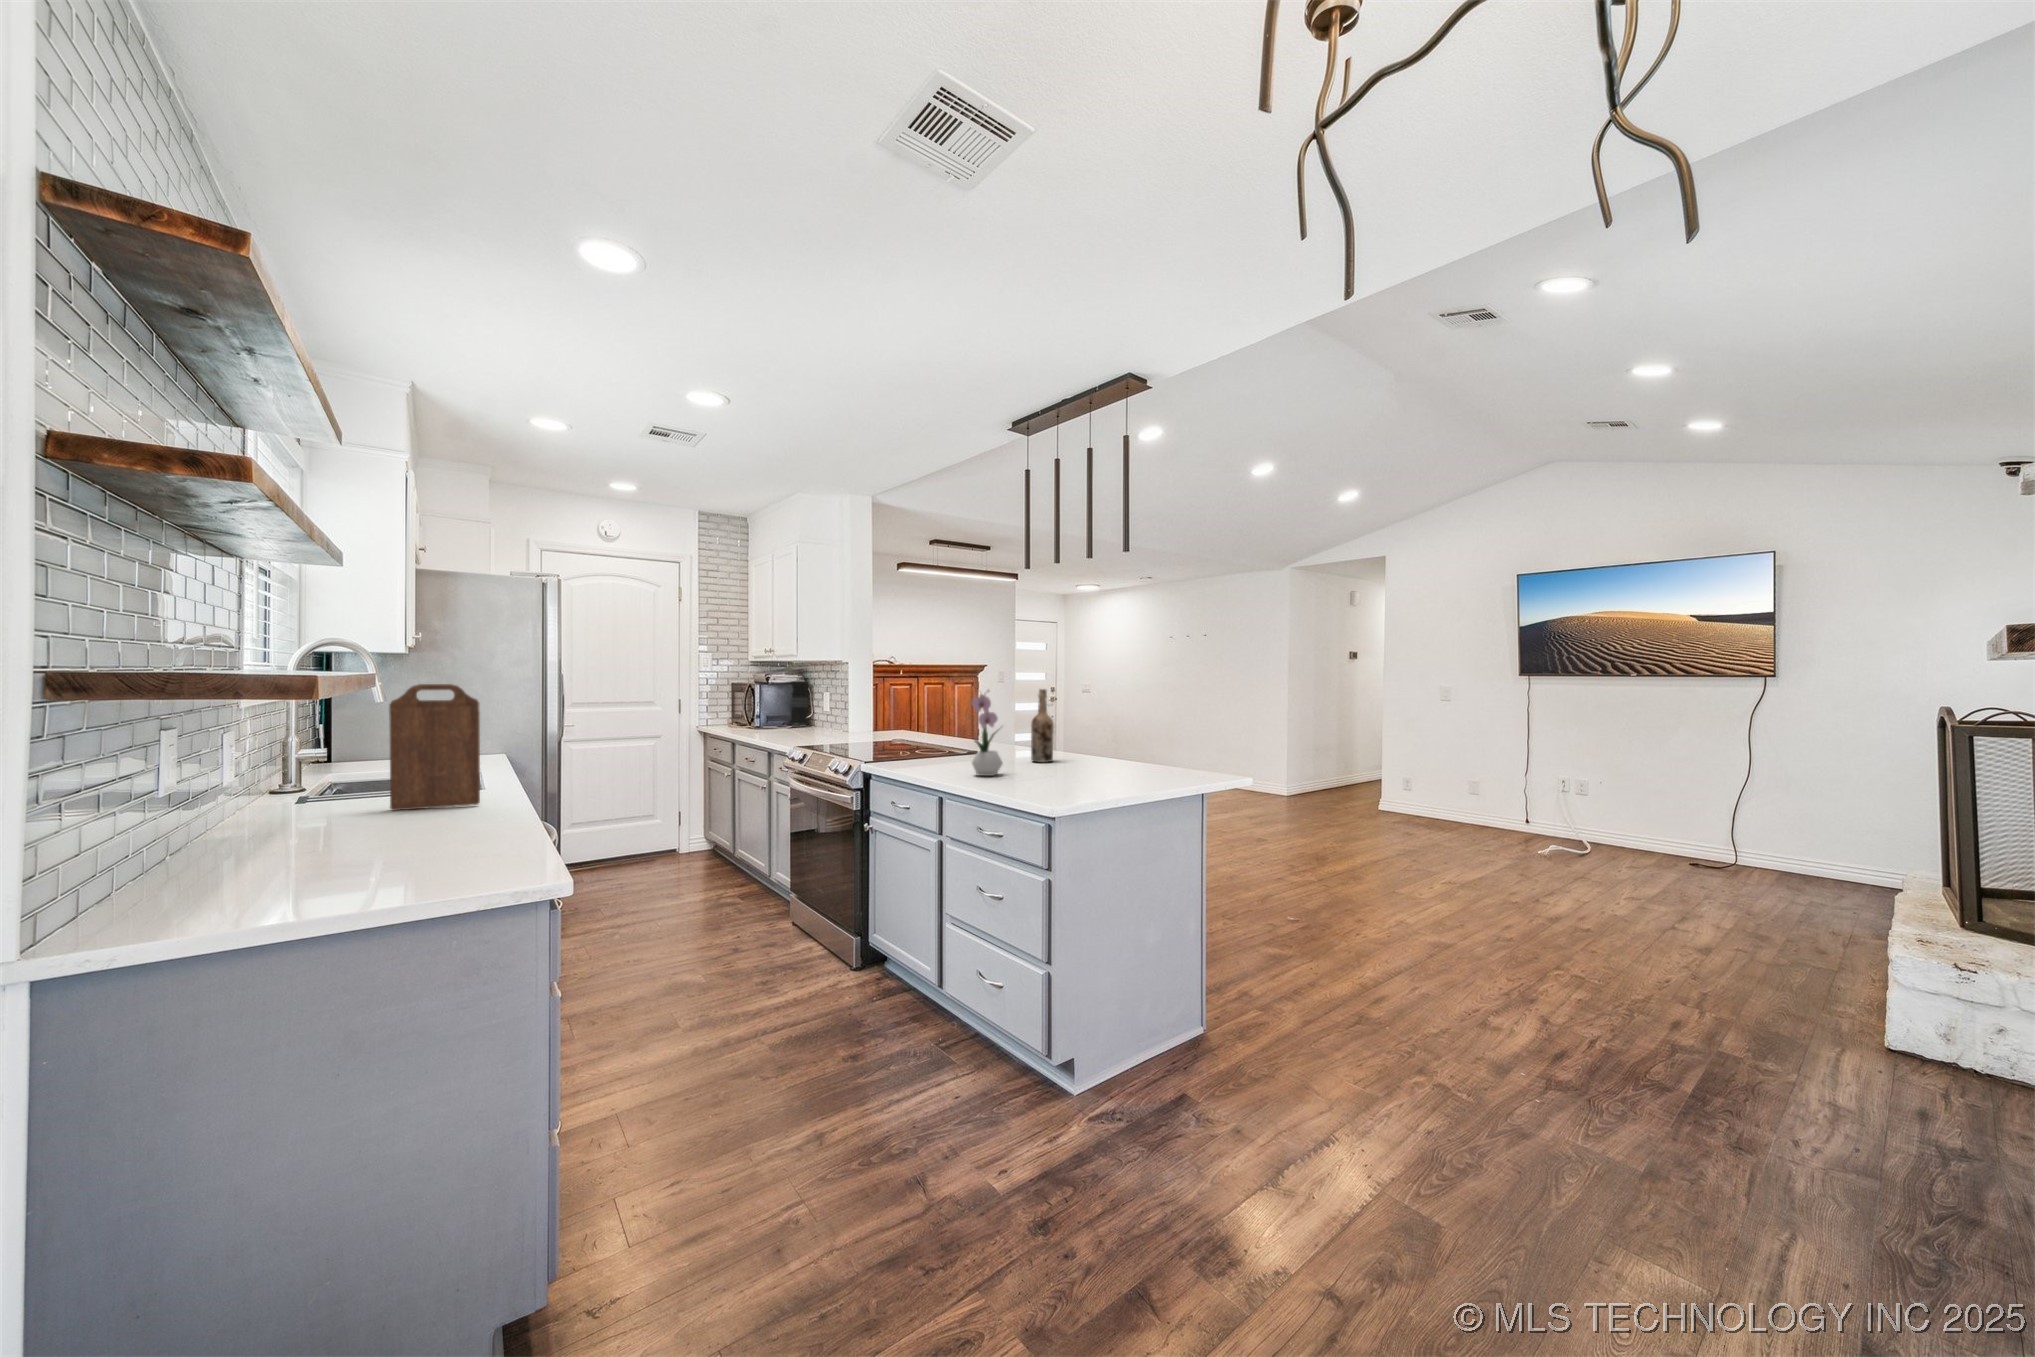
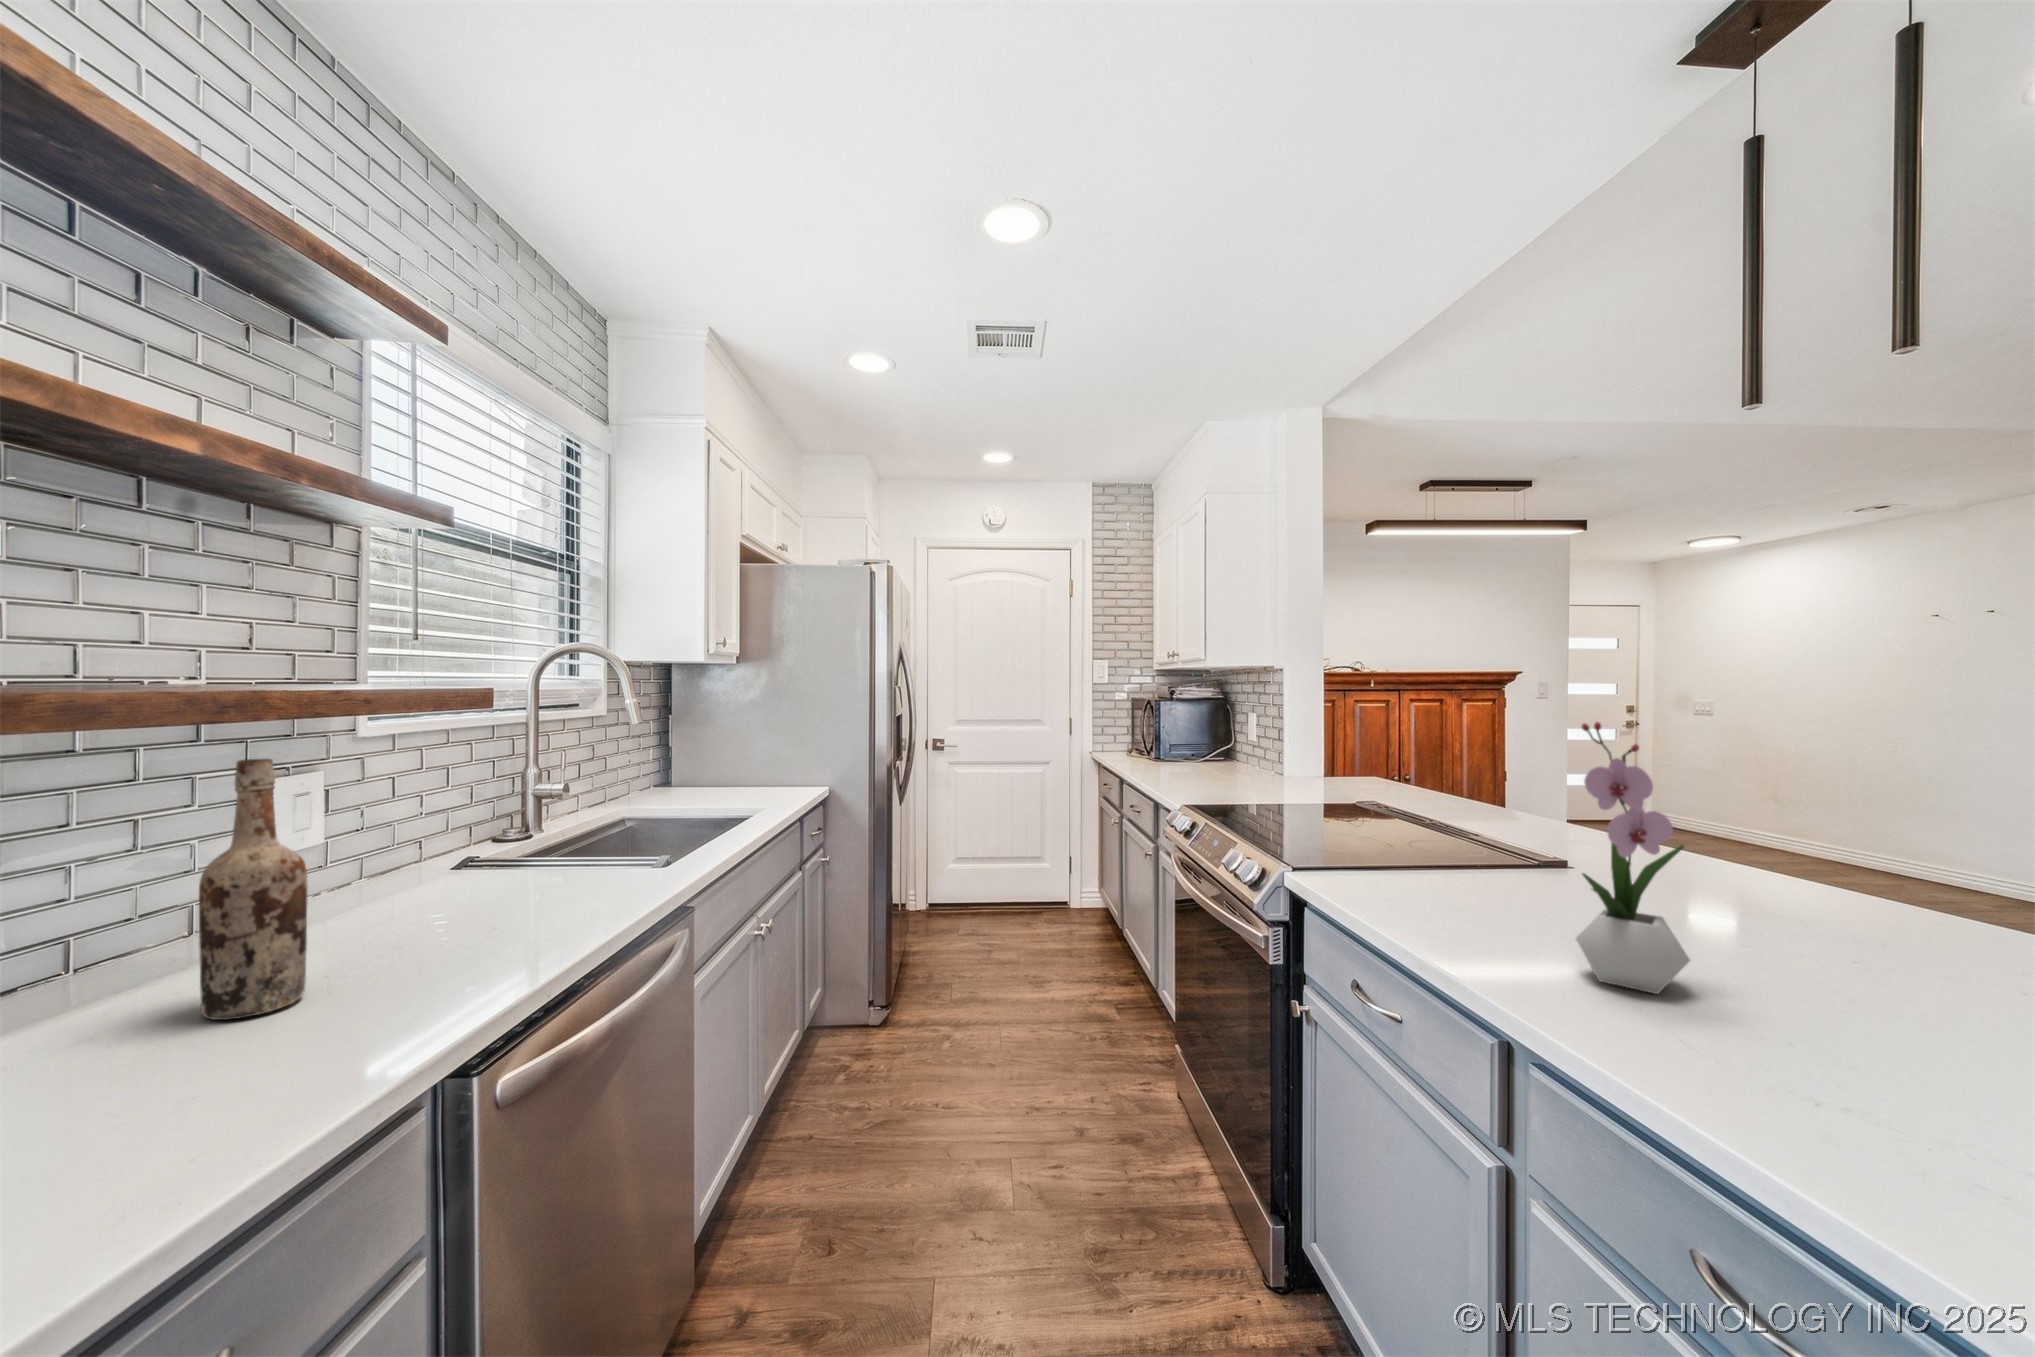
vase: present [789,681,808,725] -> none [1200,697,1228,759]
cutting board: present [389,684,480,811] -> none [459,713,579,924]
wine bottle: present [1031,689,1054,763] -> present [199,759,307,1020]

